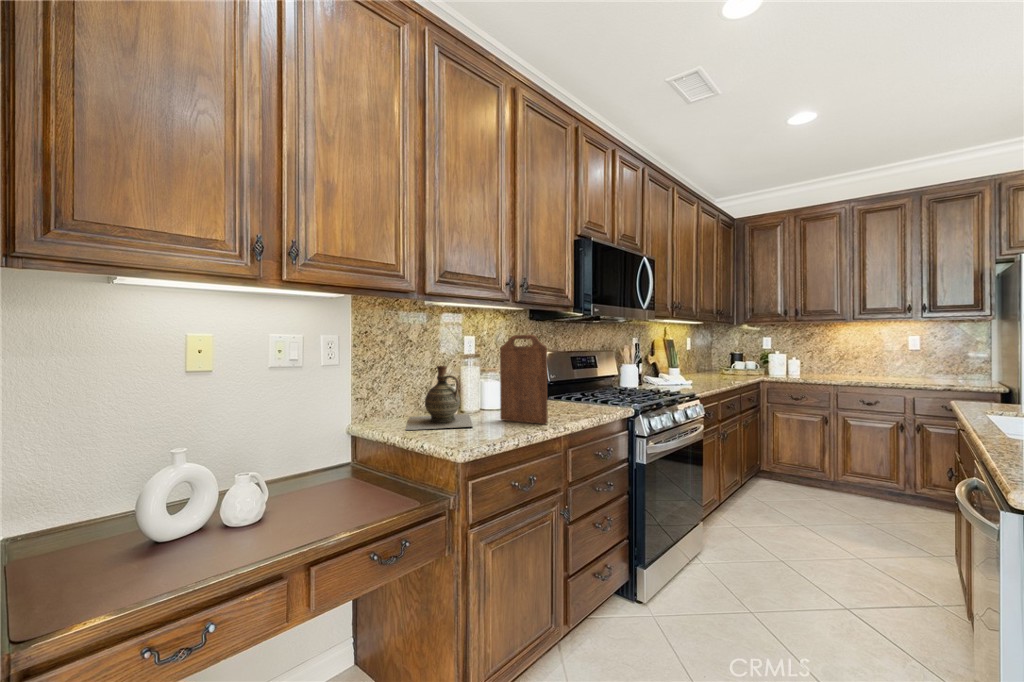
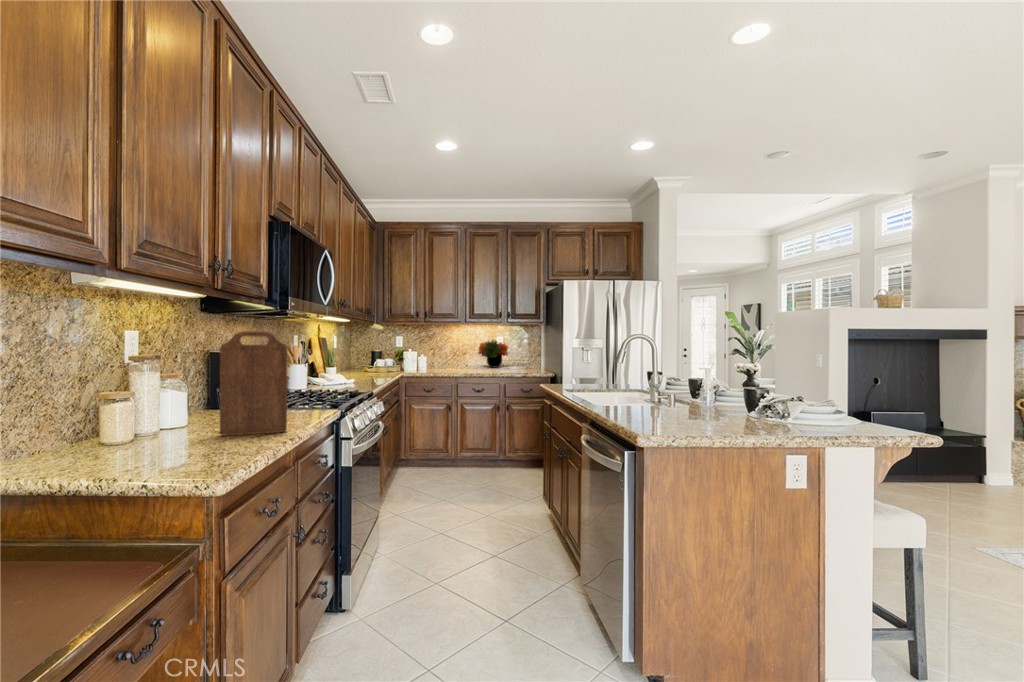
flower arrangement: none [875,339,930,376] -> present [478,340,508,367]
ceramic jug: present [406,366,473,430] -> none [63,371,201,466]

